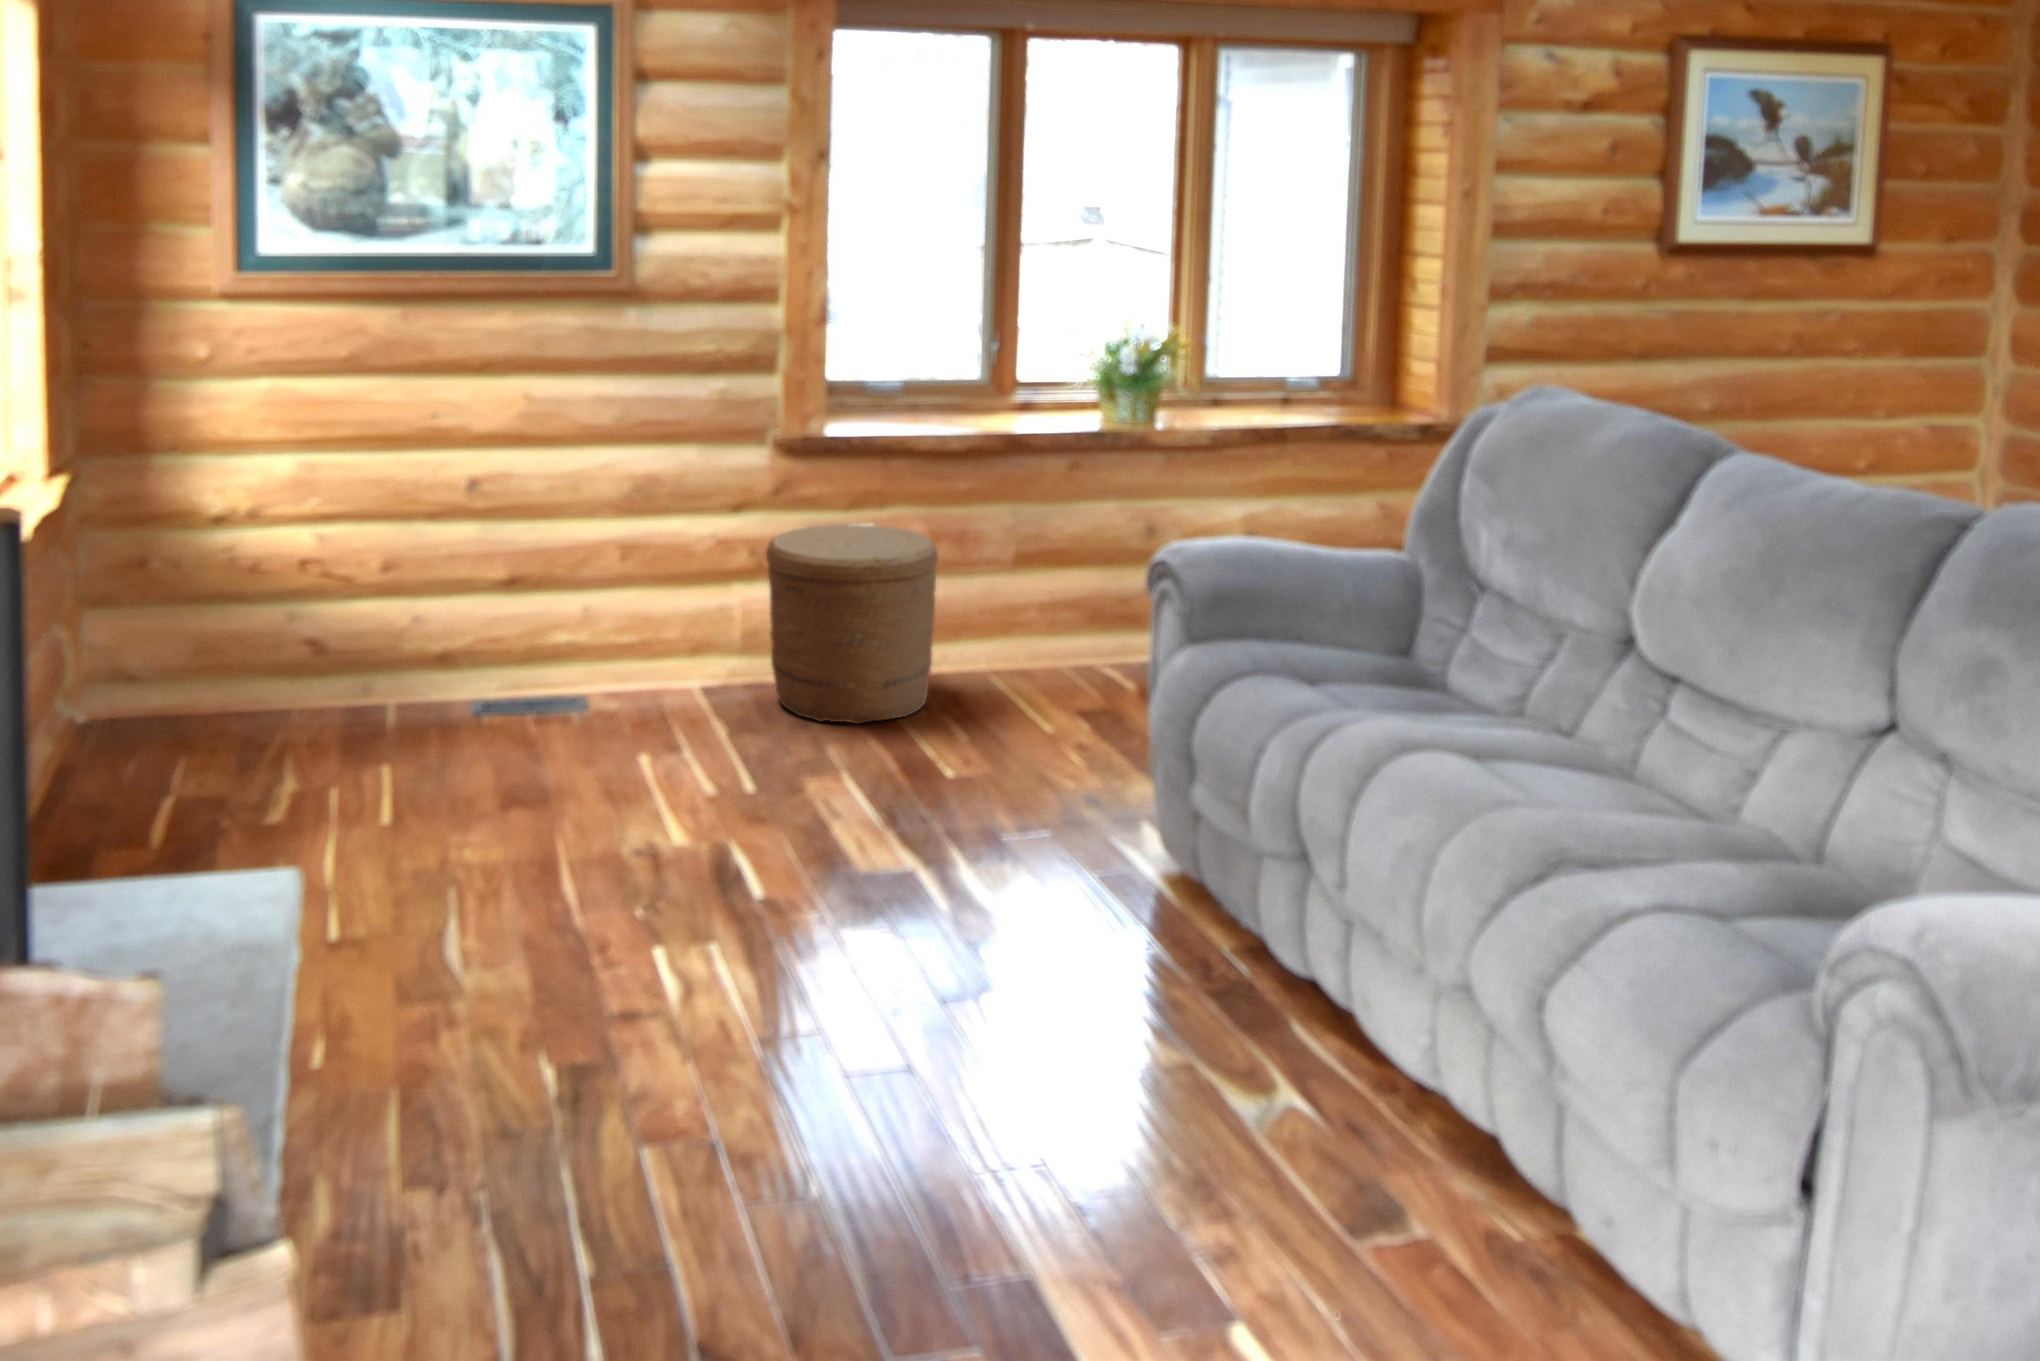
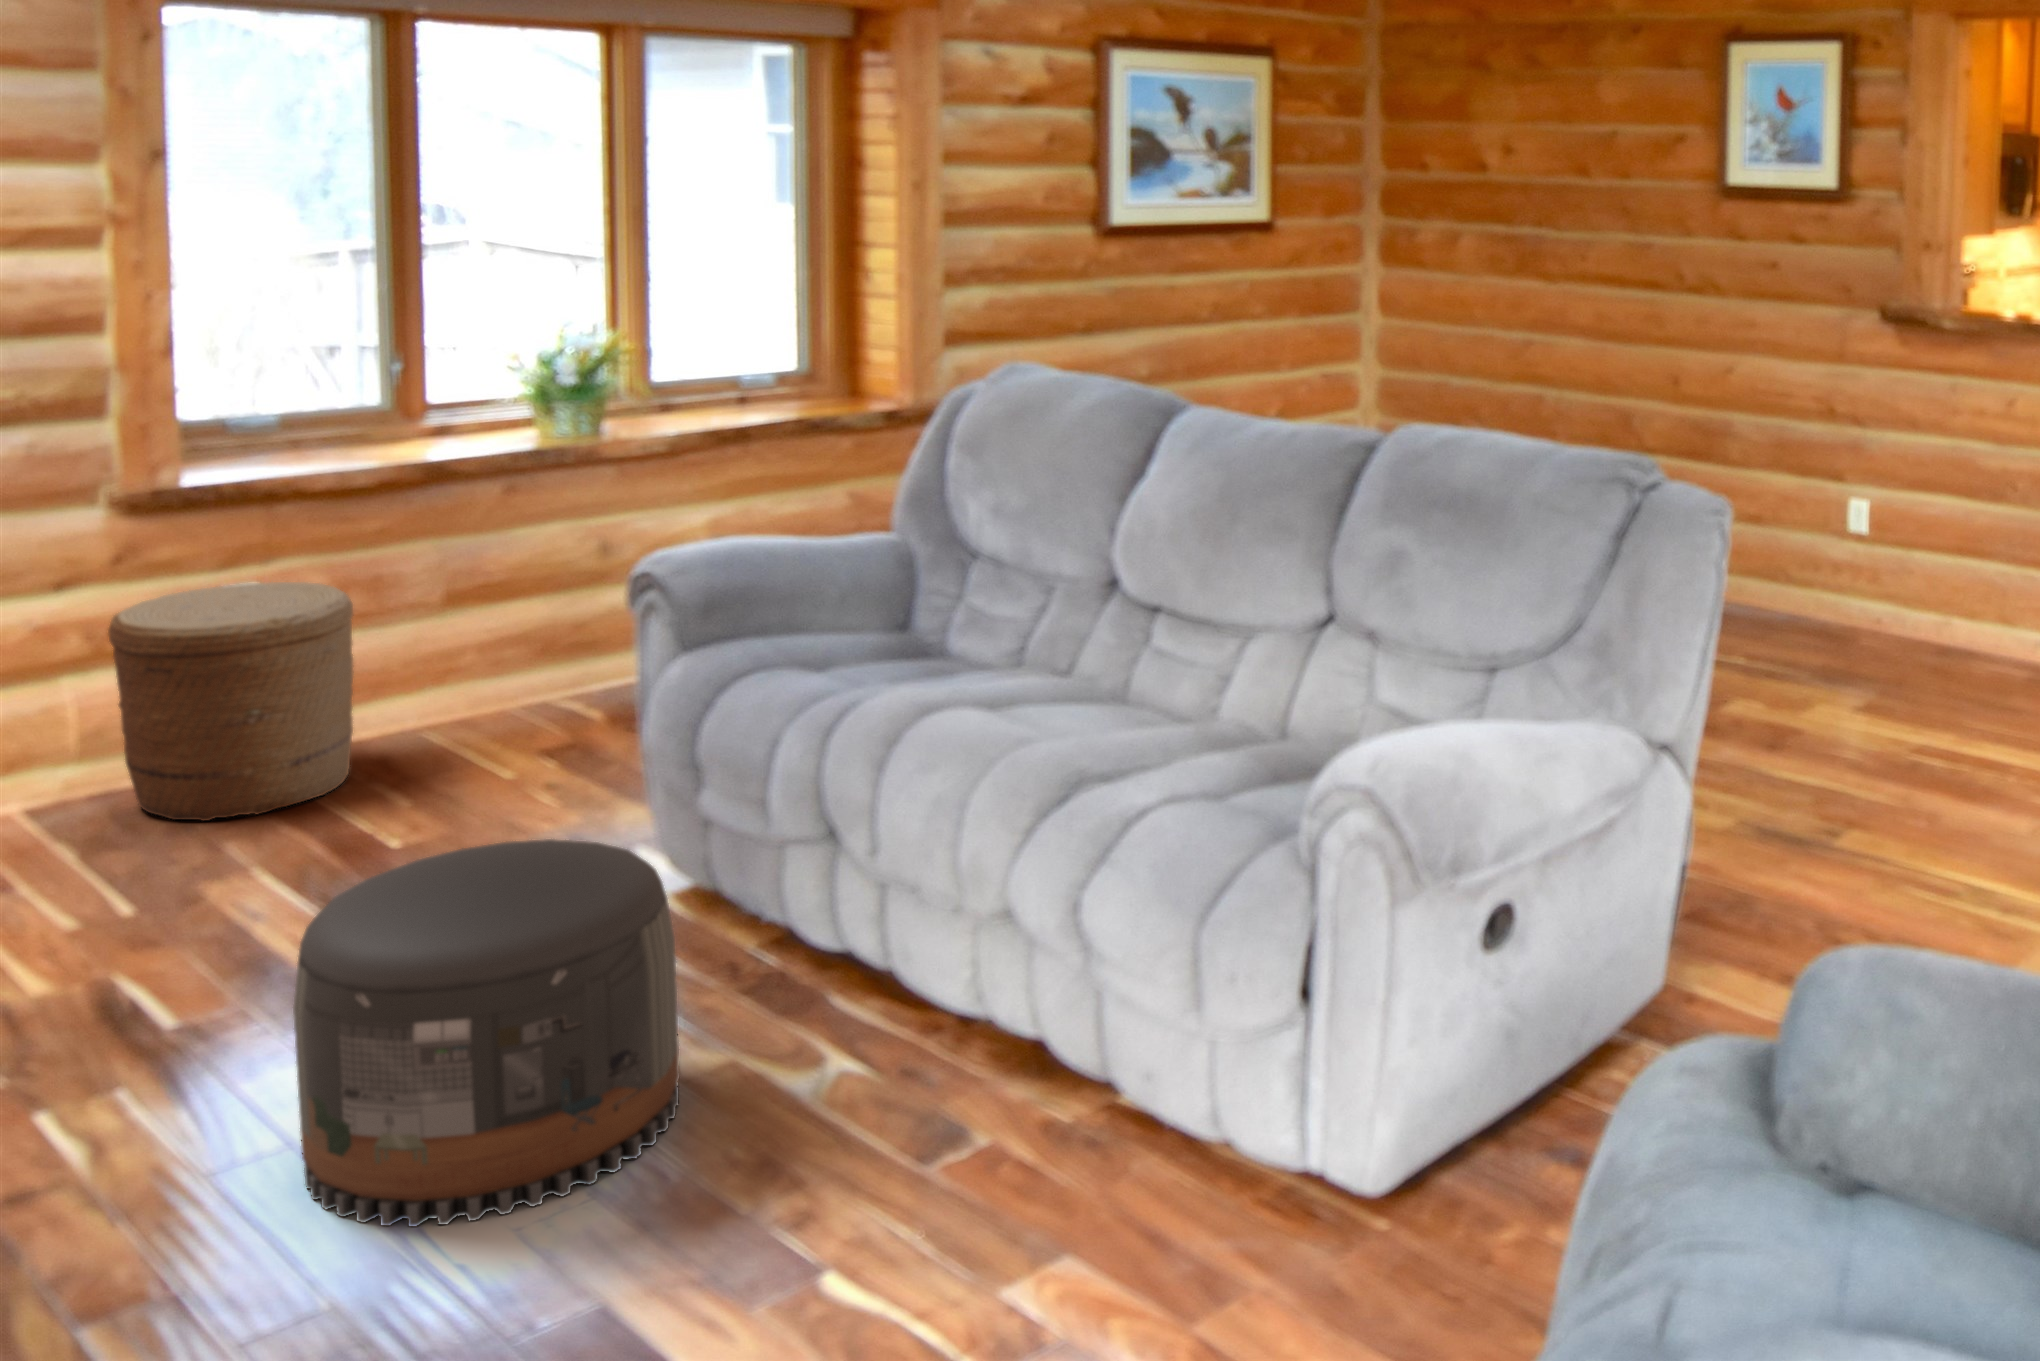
pouf: none [821,798,1135,1155] -> present [293,839,680,1227]

